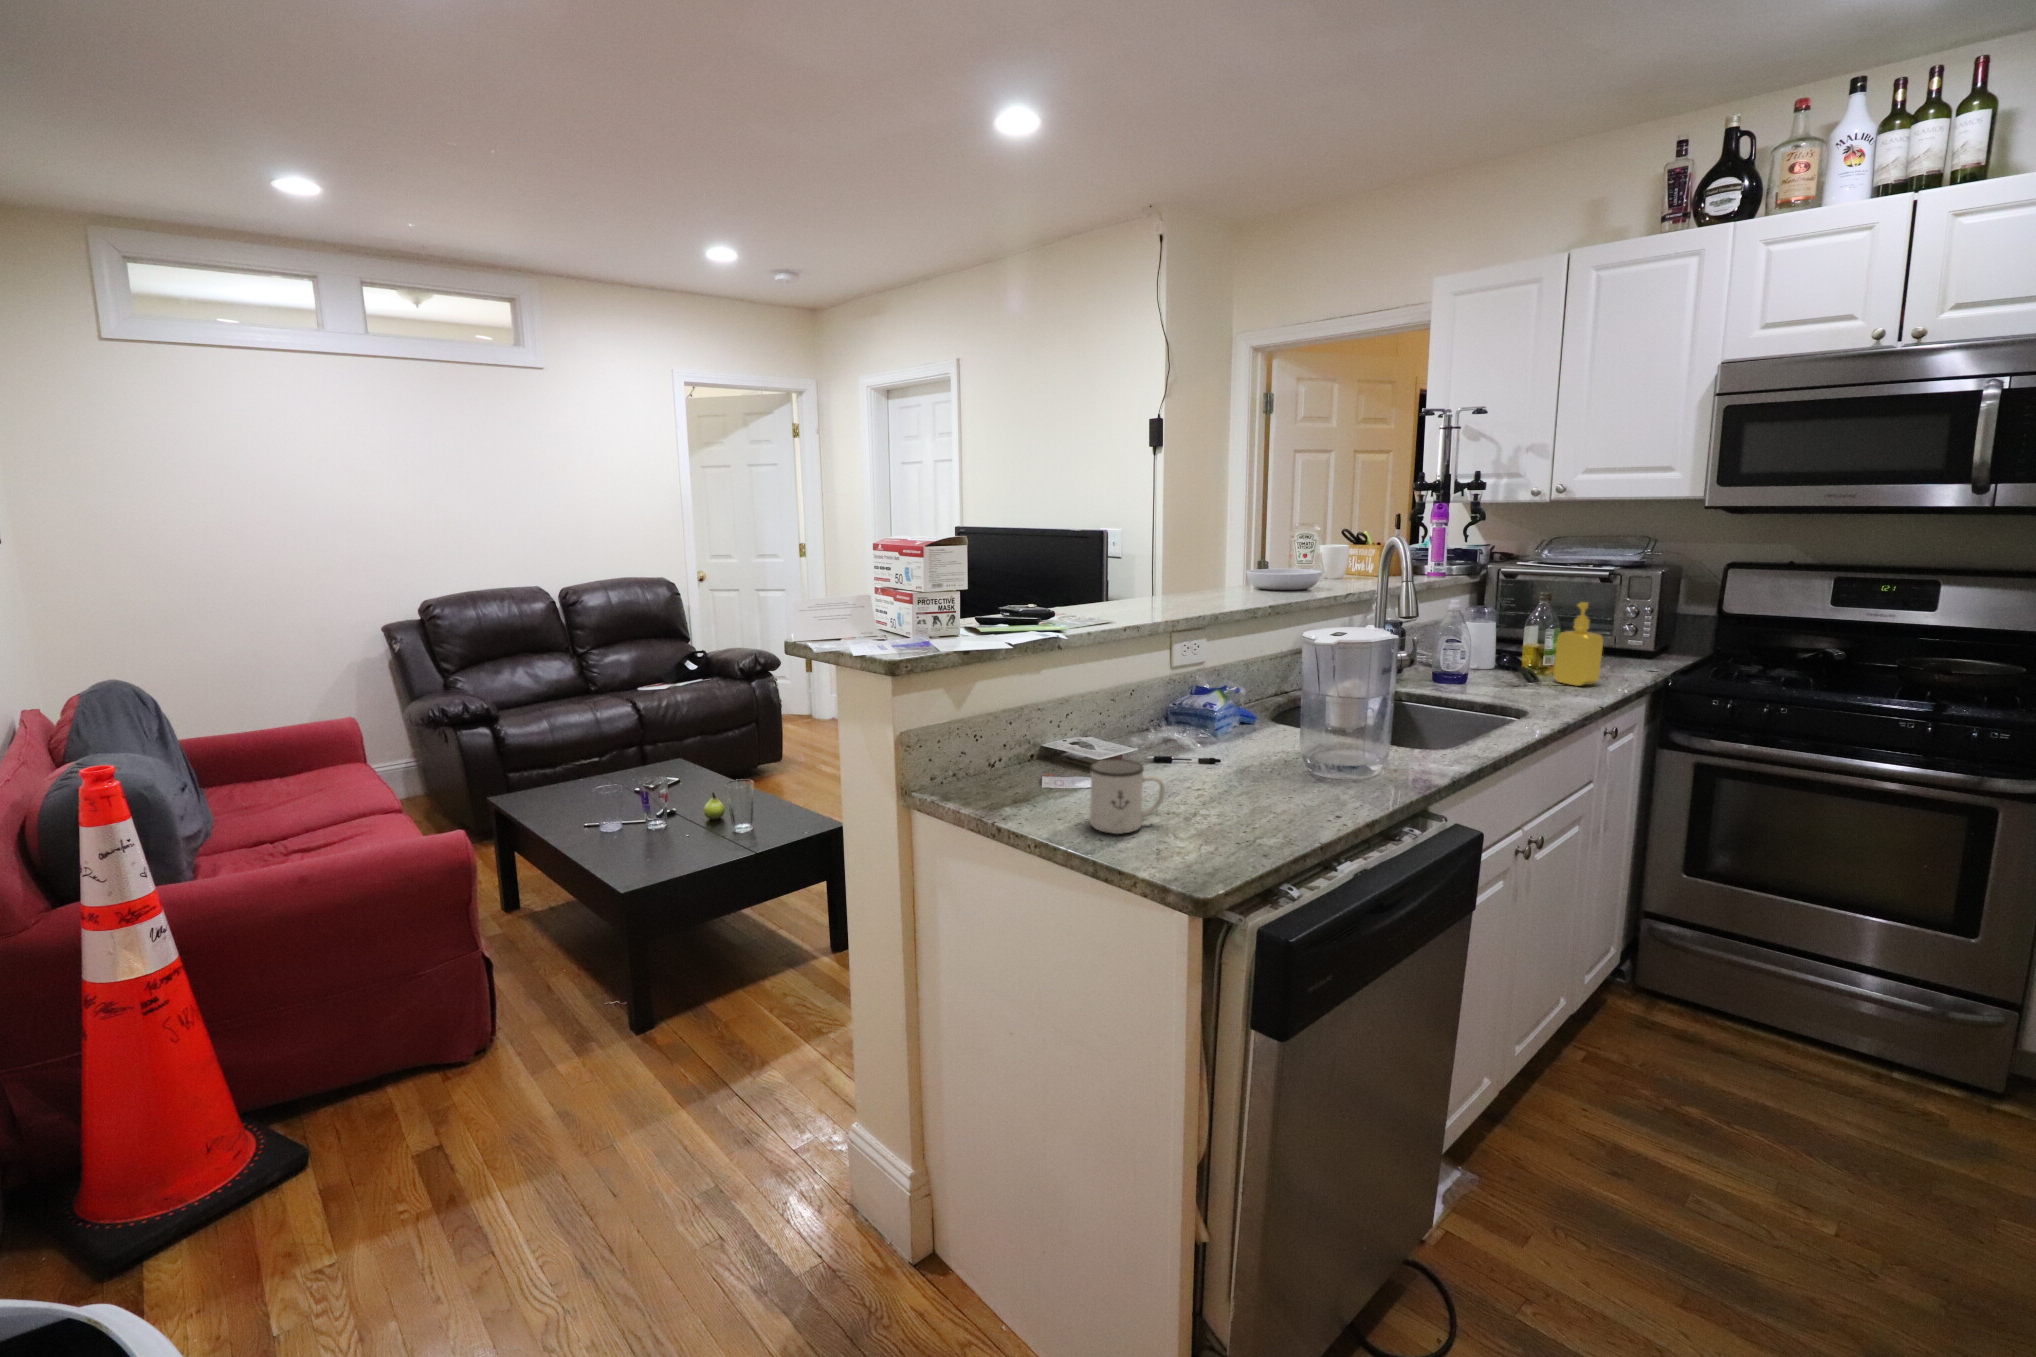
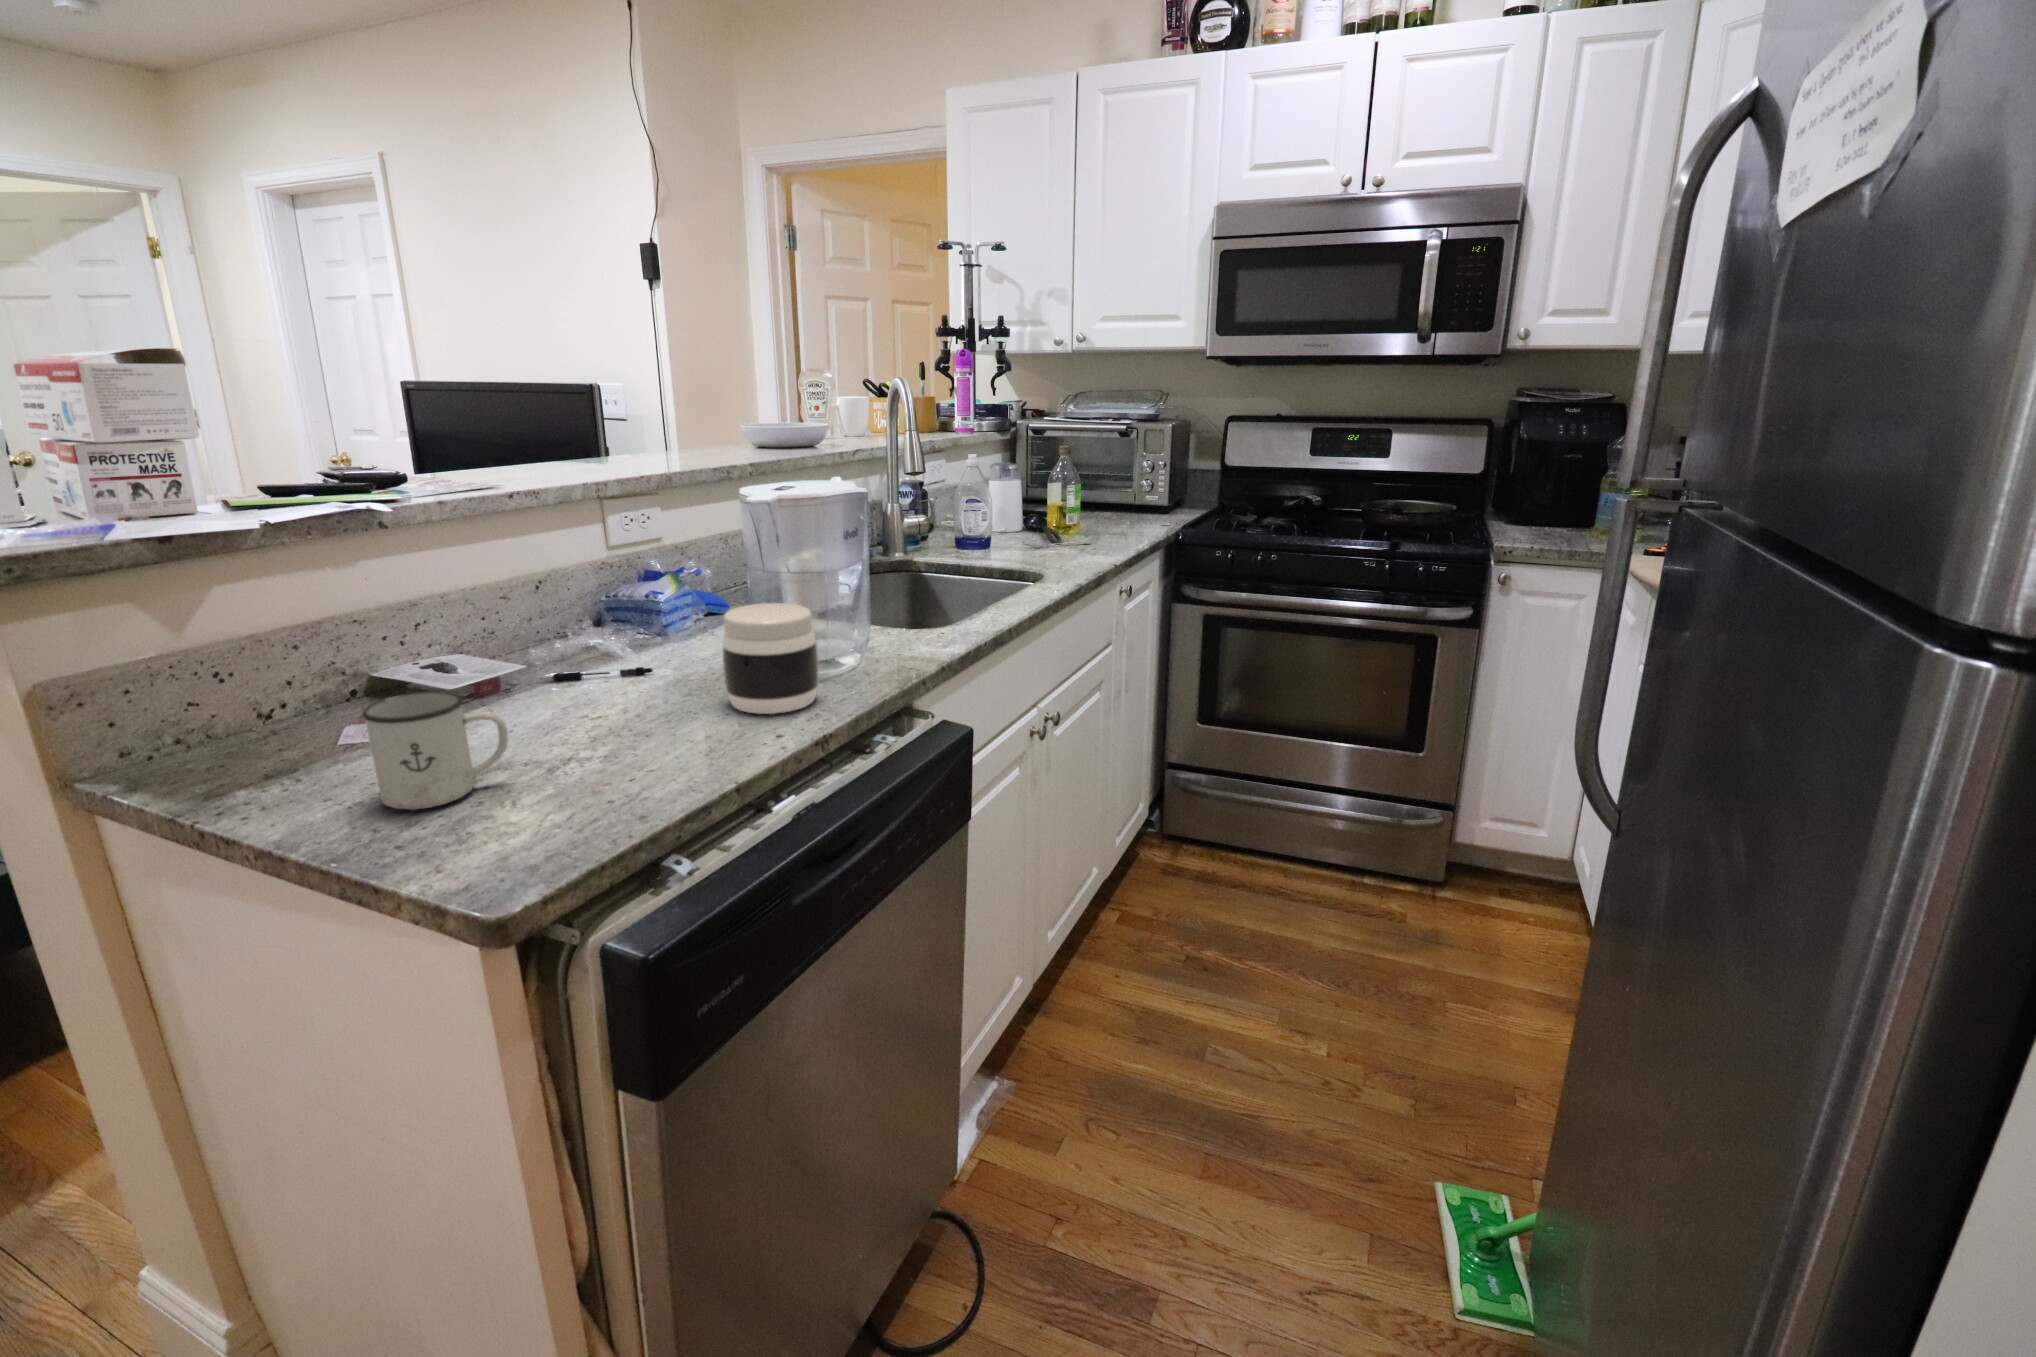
soap dispenser: present [1554,602,1603,686] -> none [1076,455,1120,546]
jar: none [1287,718,1360,801] -> present [722,603,818,714]

